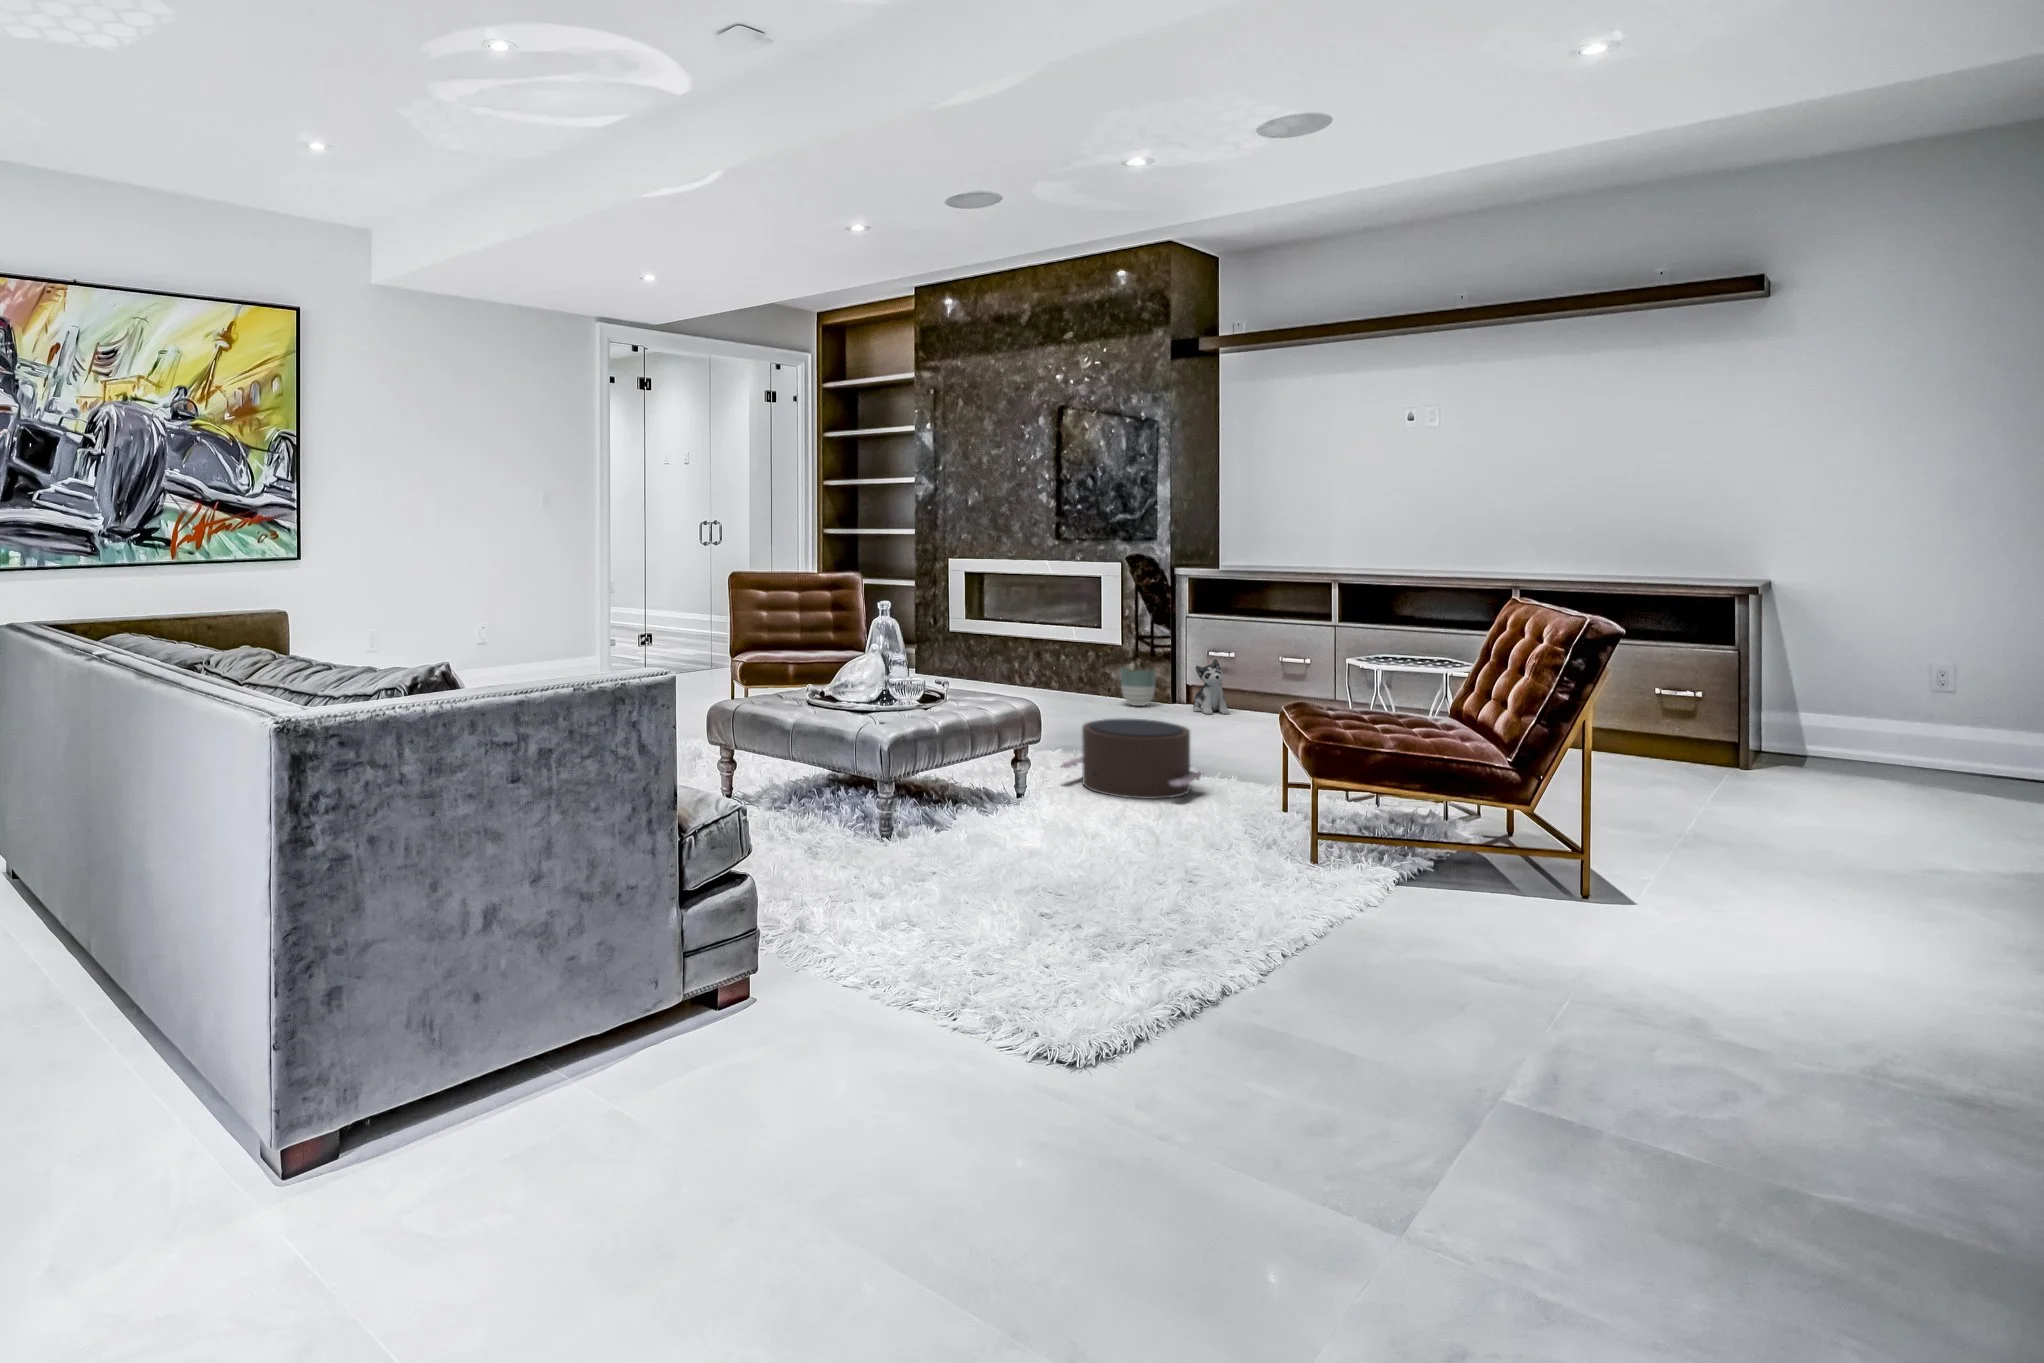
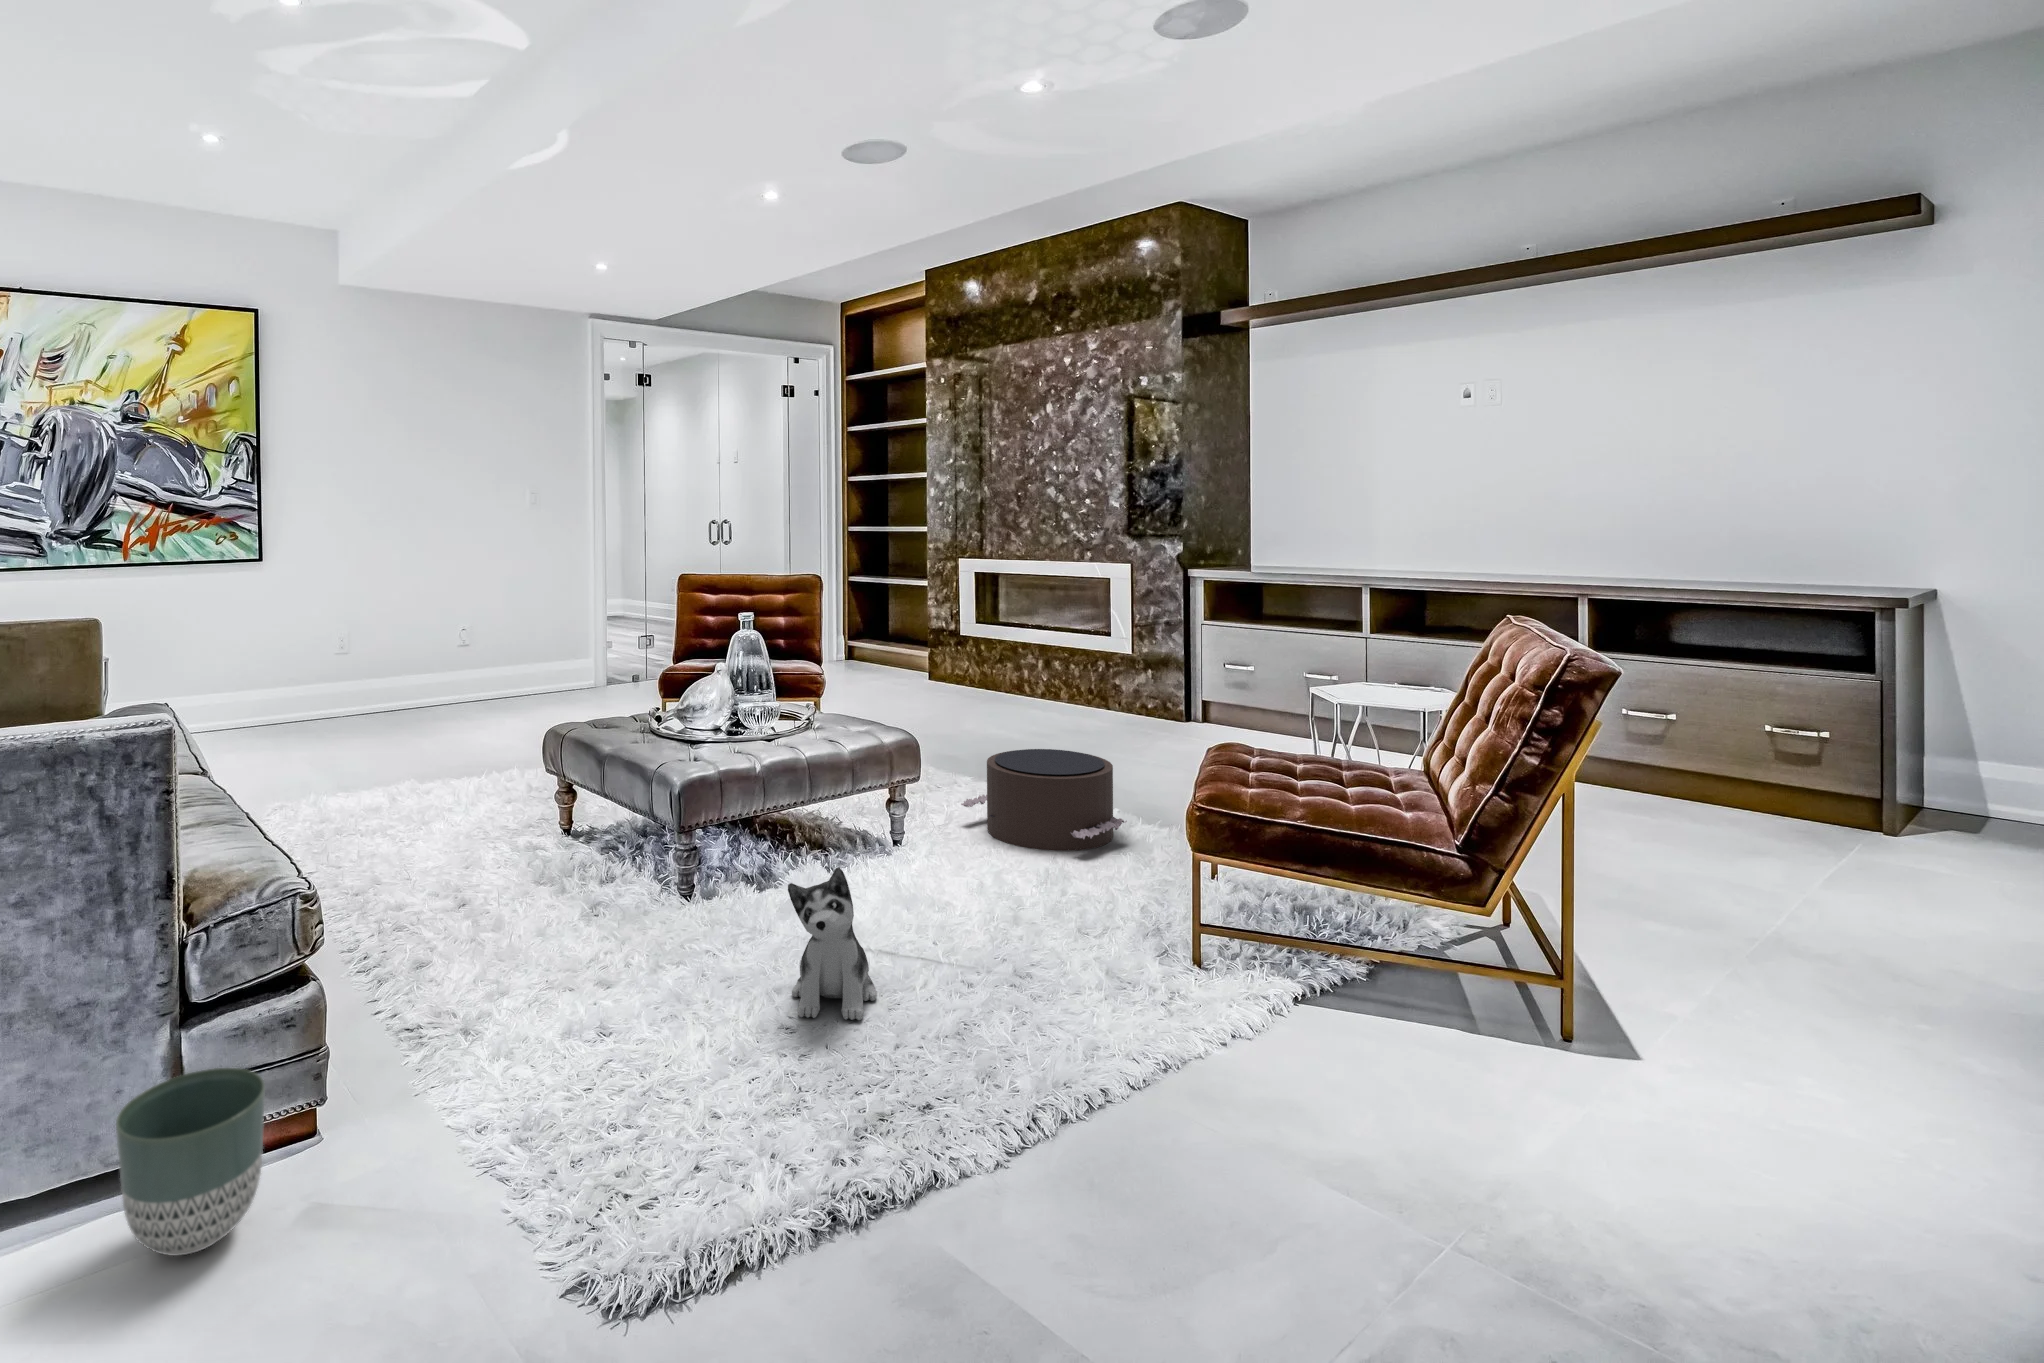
plush toy: present [1193,659,1230,714] -> present [788,868,877,1020]
planter: present [1120,667,1156,706] -> present [116,1068,265,1256]

